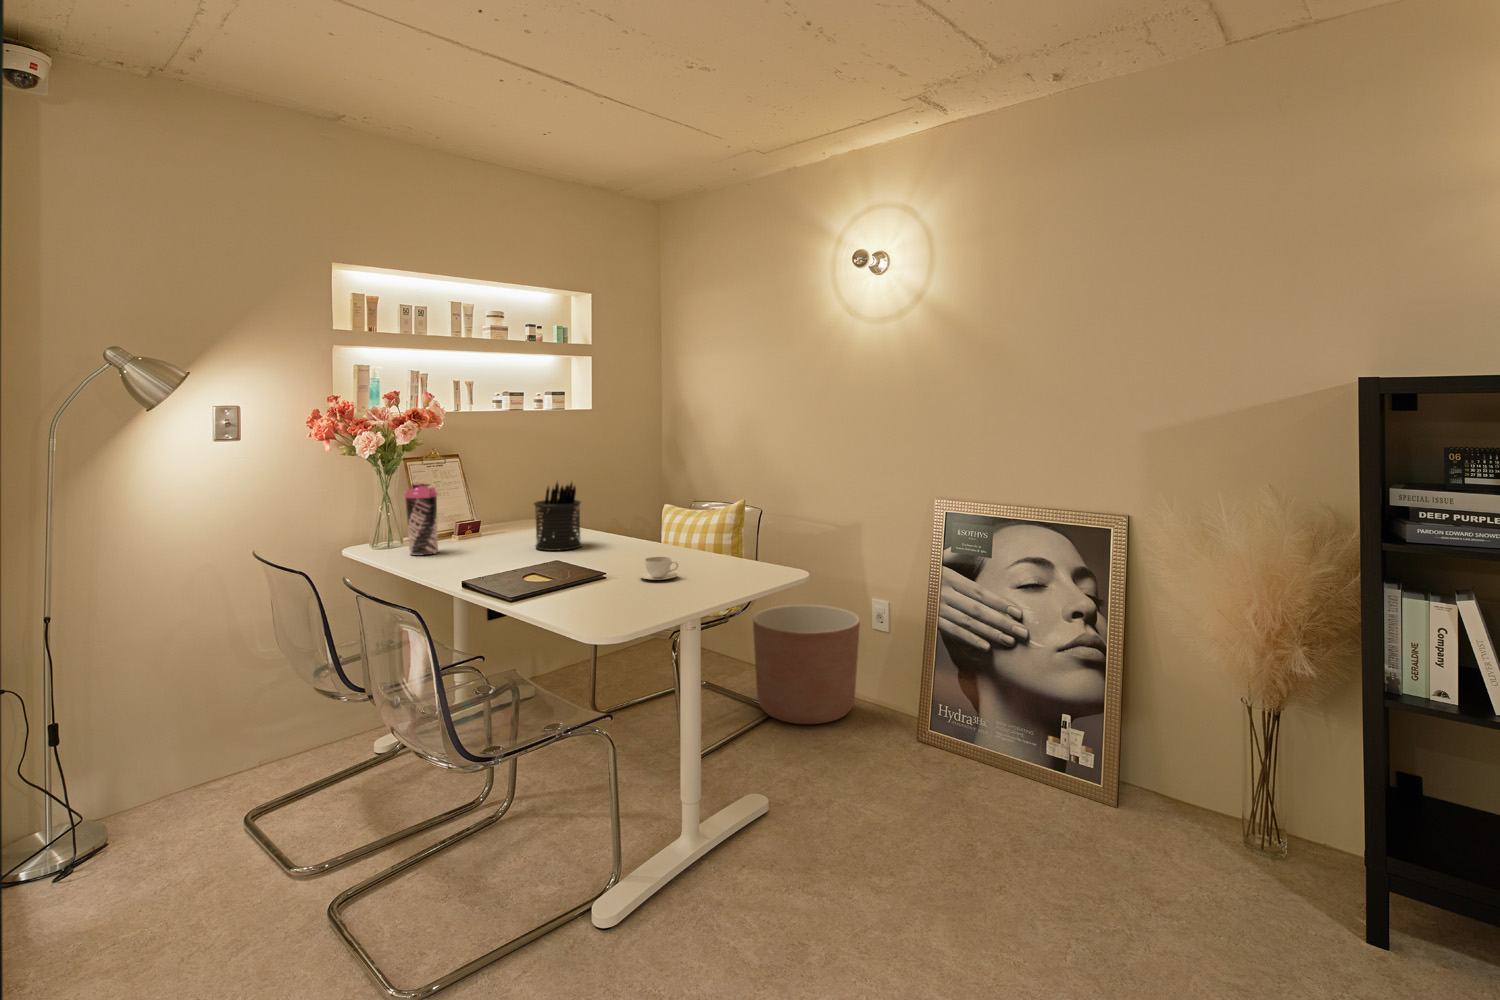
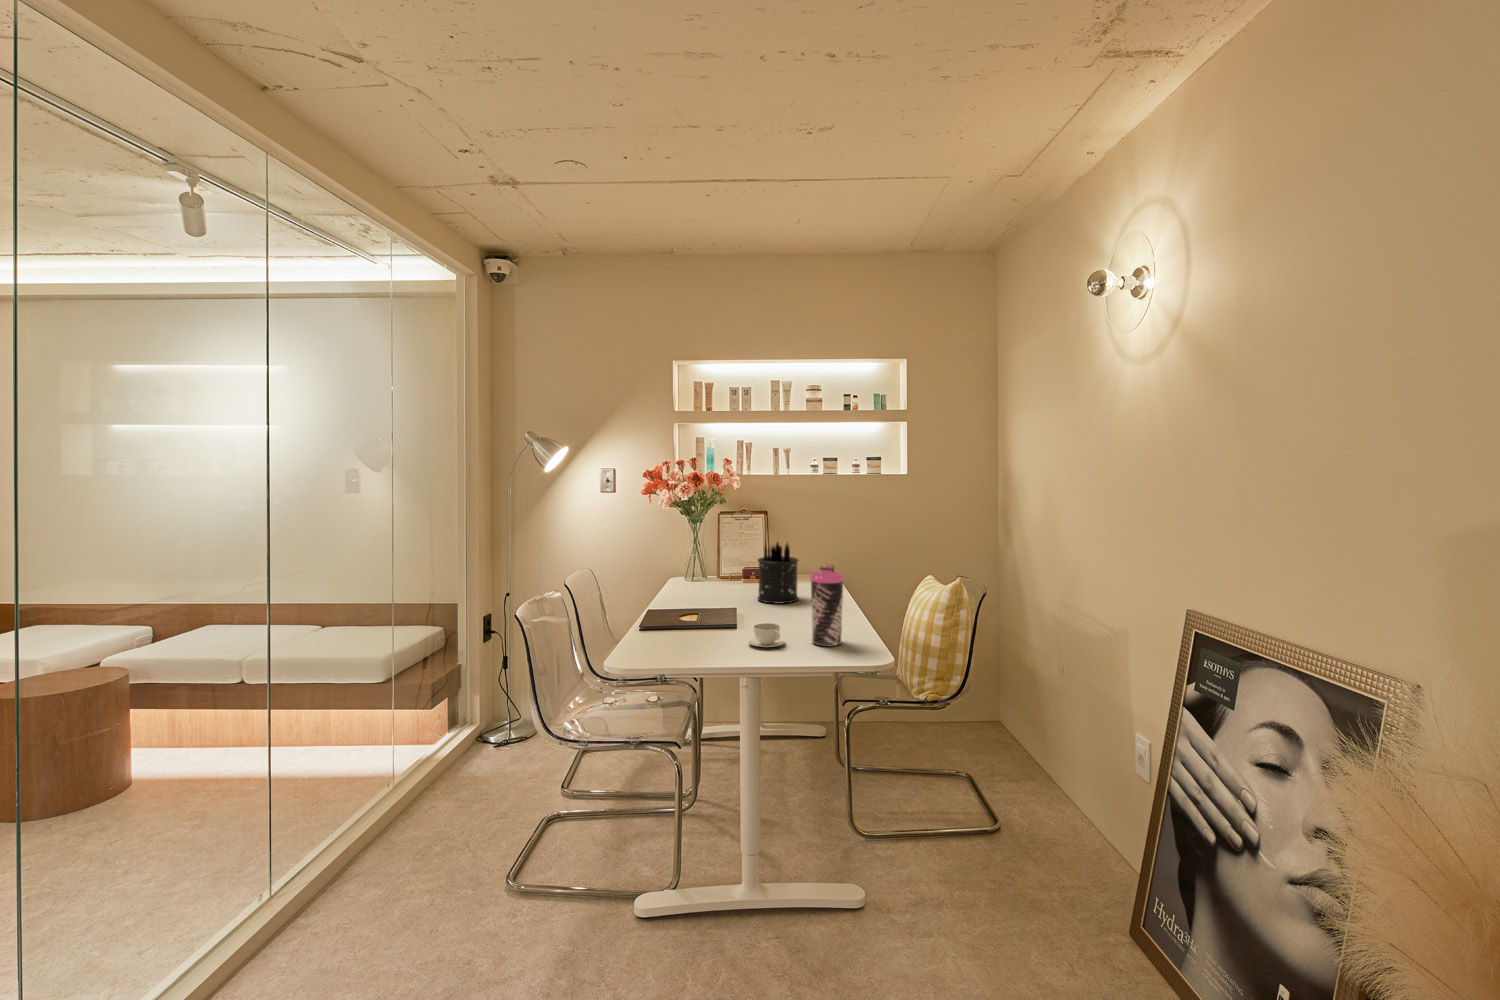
water bottle: present [404,483,438,556] -> present [810,565,844,646]
planter: present [753,605,860,724] -> none [965,704,1099,858]

